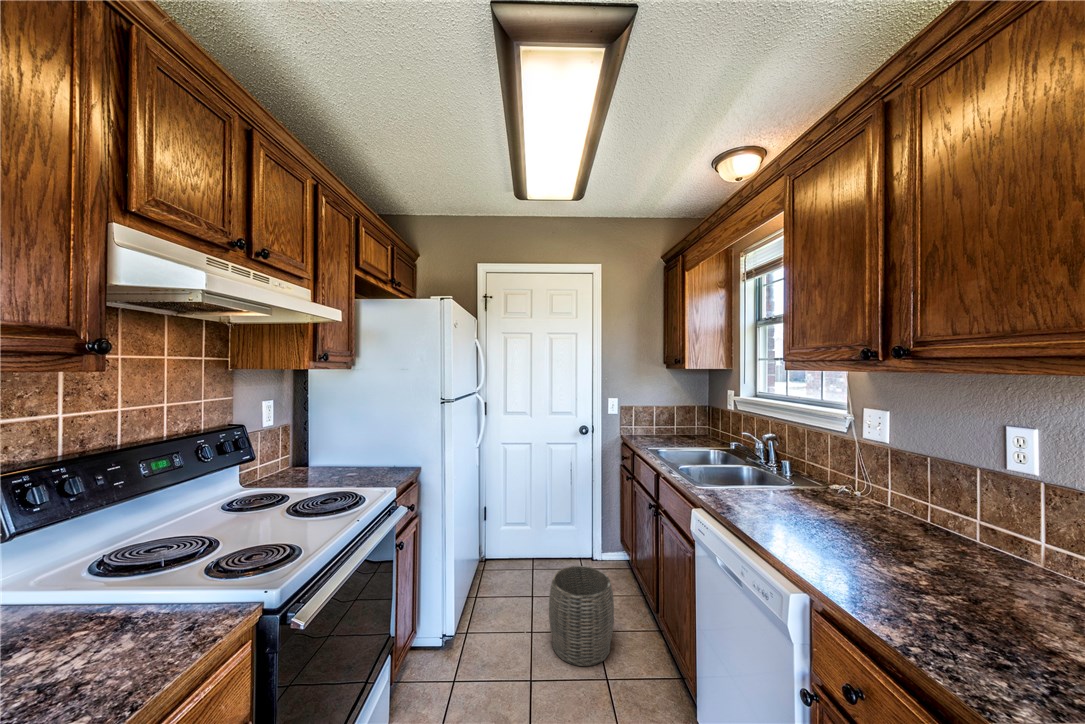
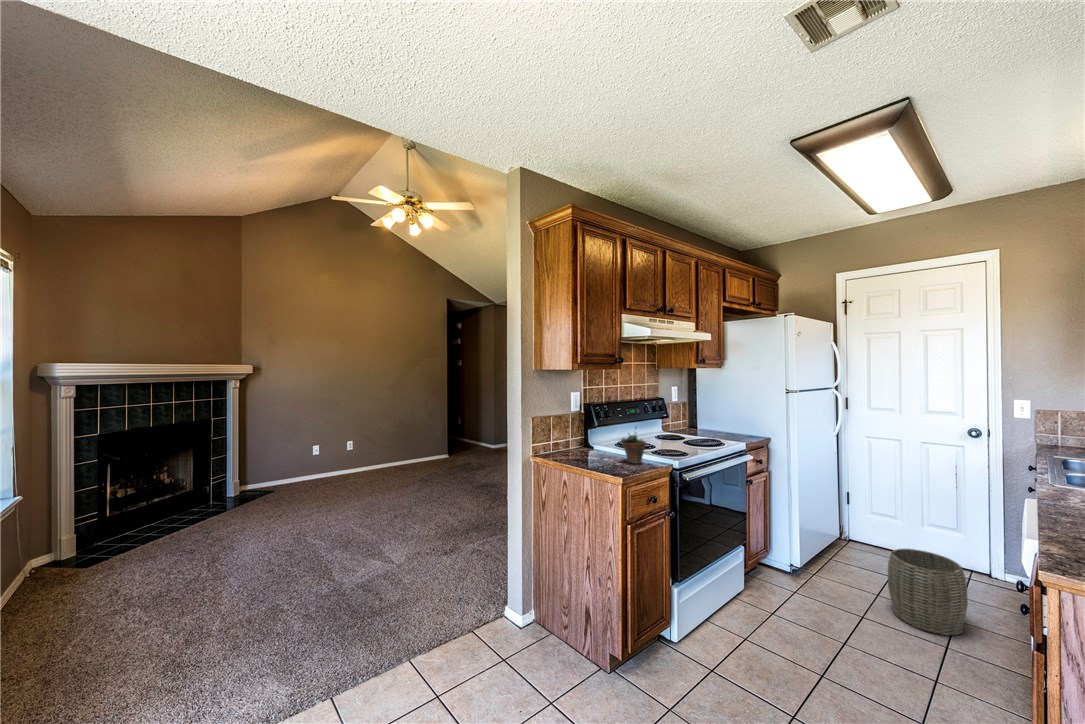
succulent plant: none [64,537,175,664] -> present [621,428,646,464]

